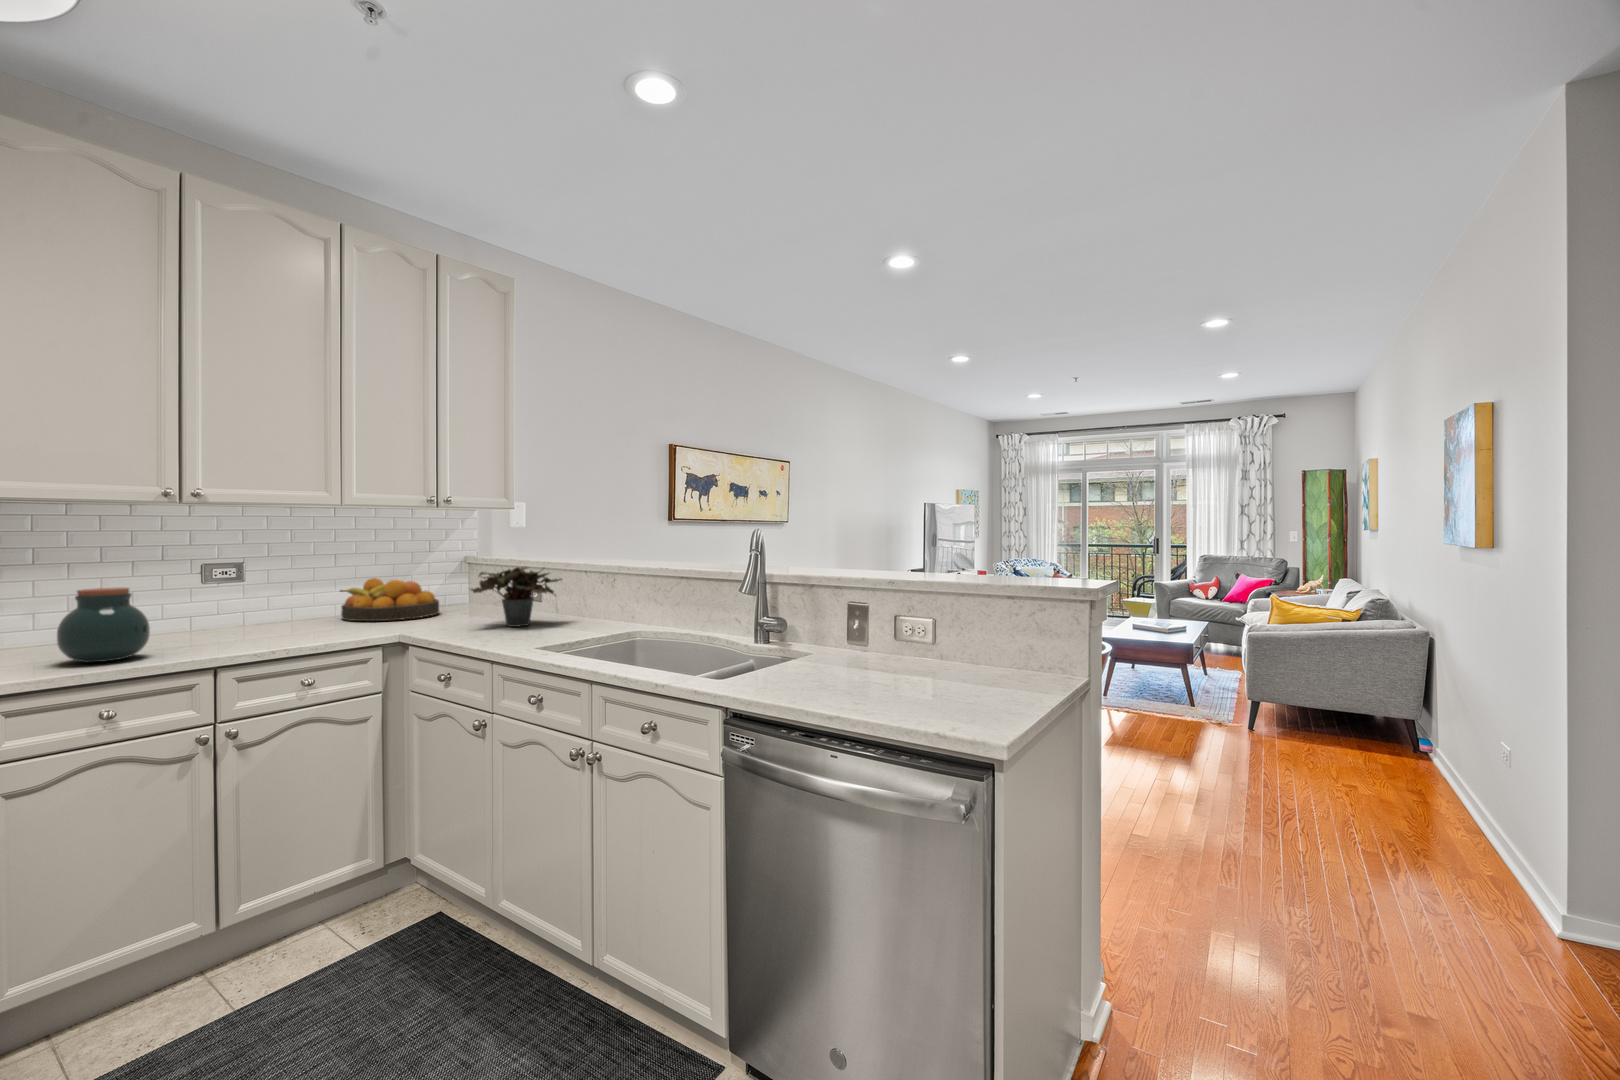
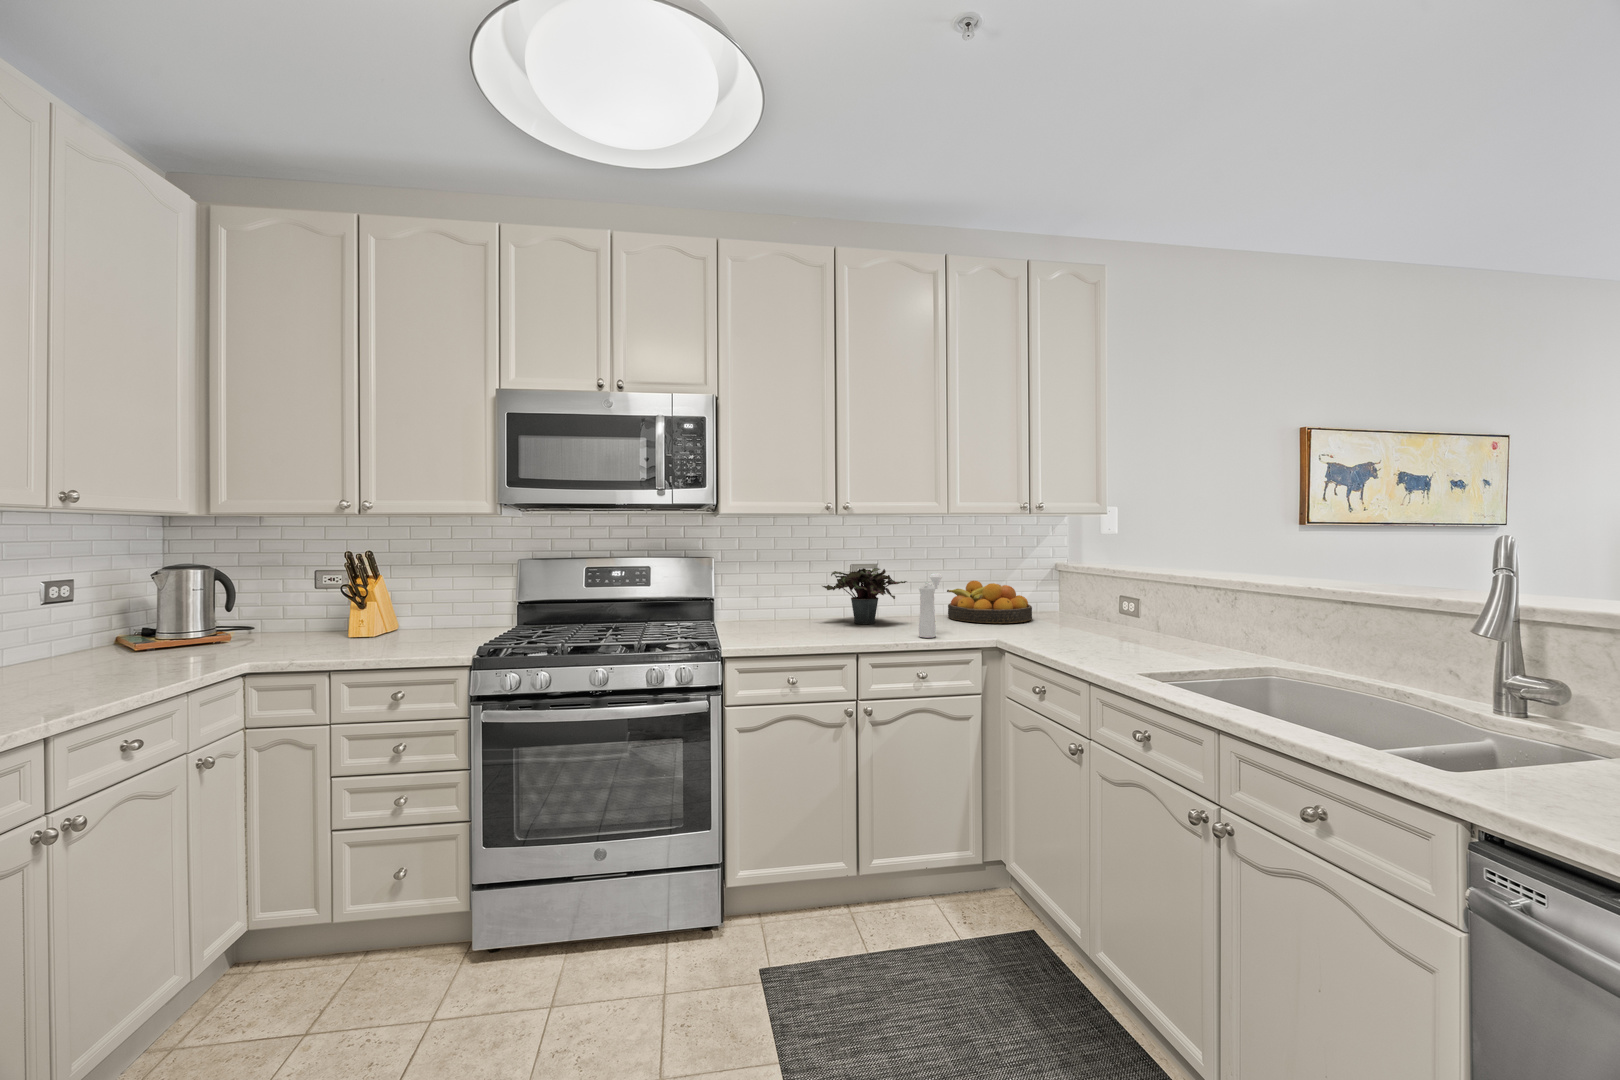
potted plant: present [471,567,561,627] -> present [822,568,907,624]
pepper mill: none [300,571,332,641] -> present [919,573,942,638]
jar: present [57,587,150,662] -> none [768,580,819,638]

